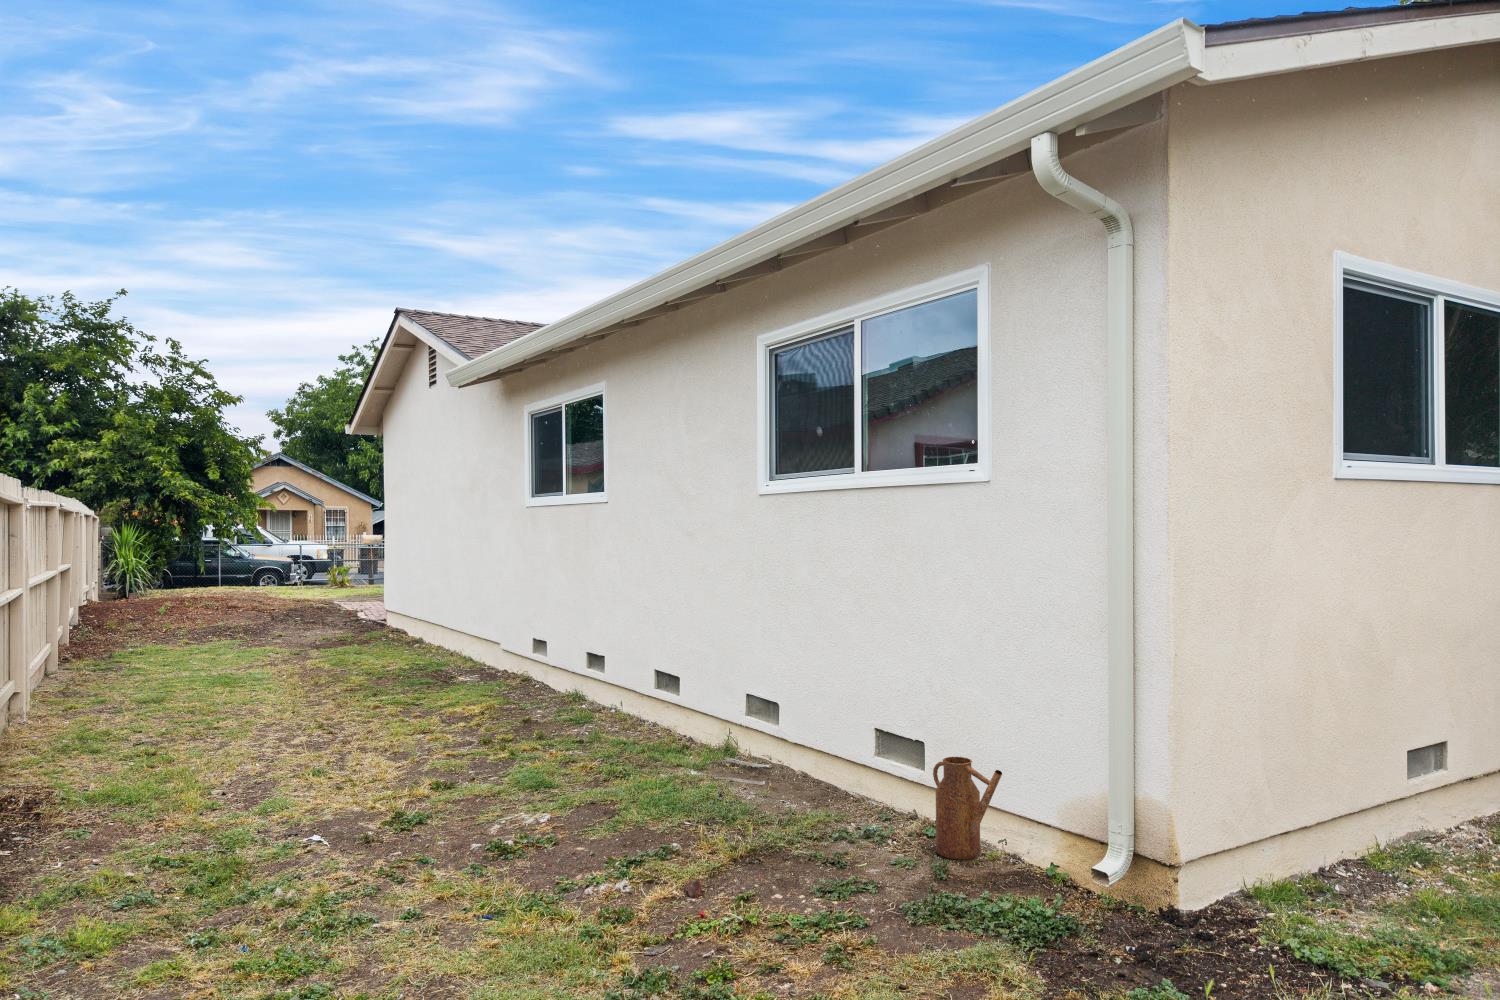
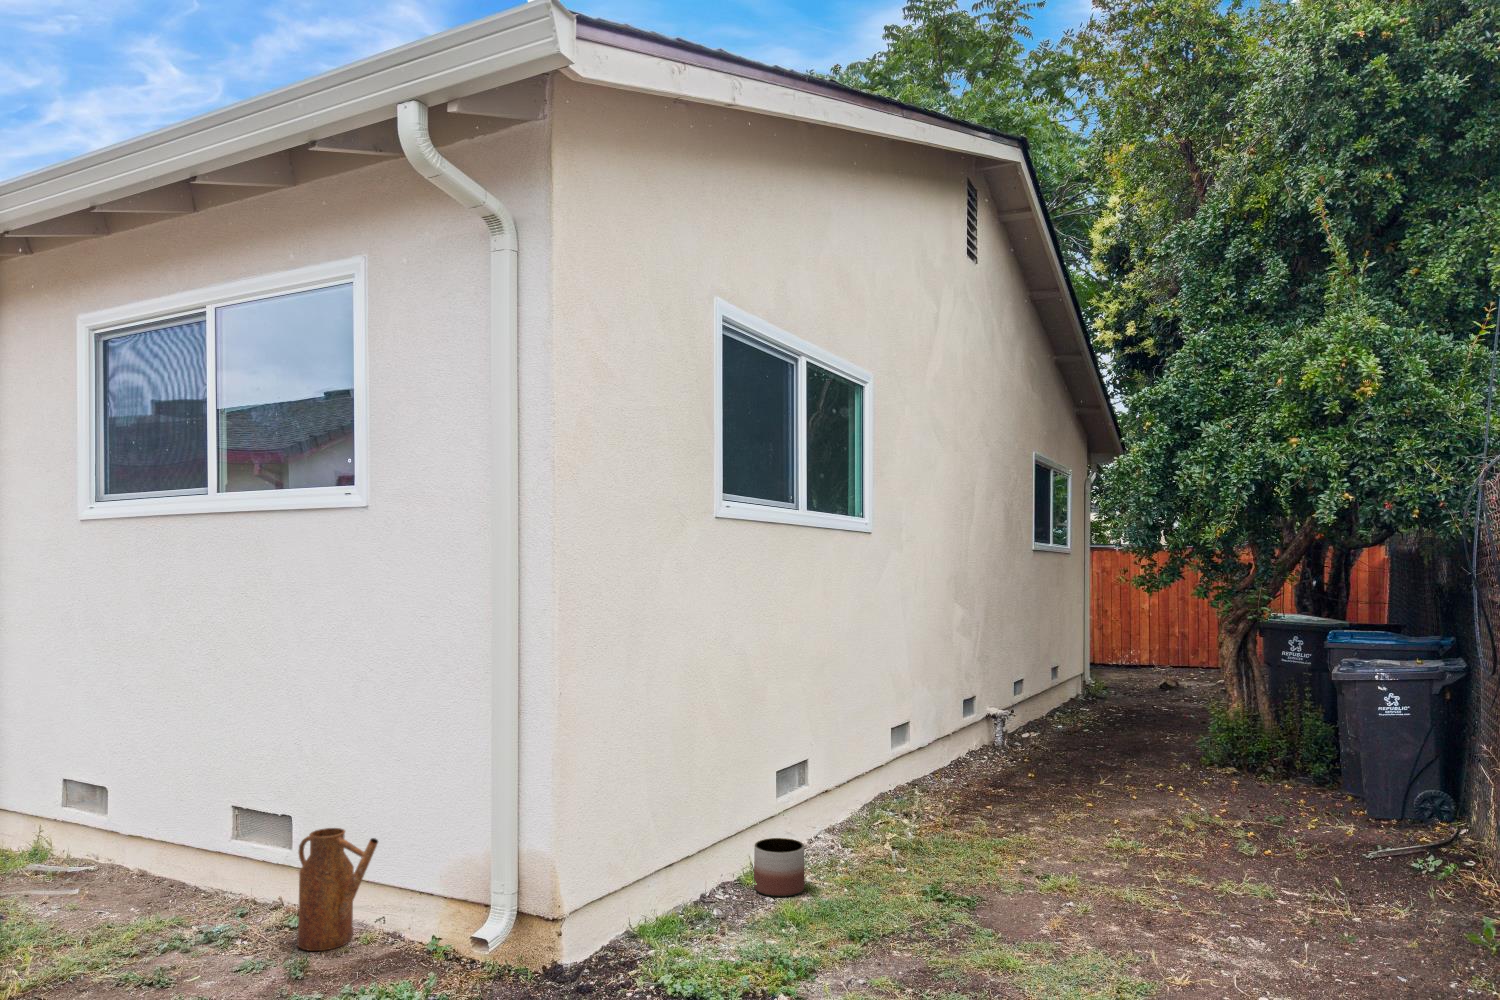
planter: none [1382,821,1446,885] -> present [754,838,805,897]

